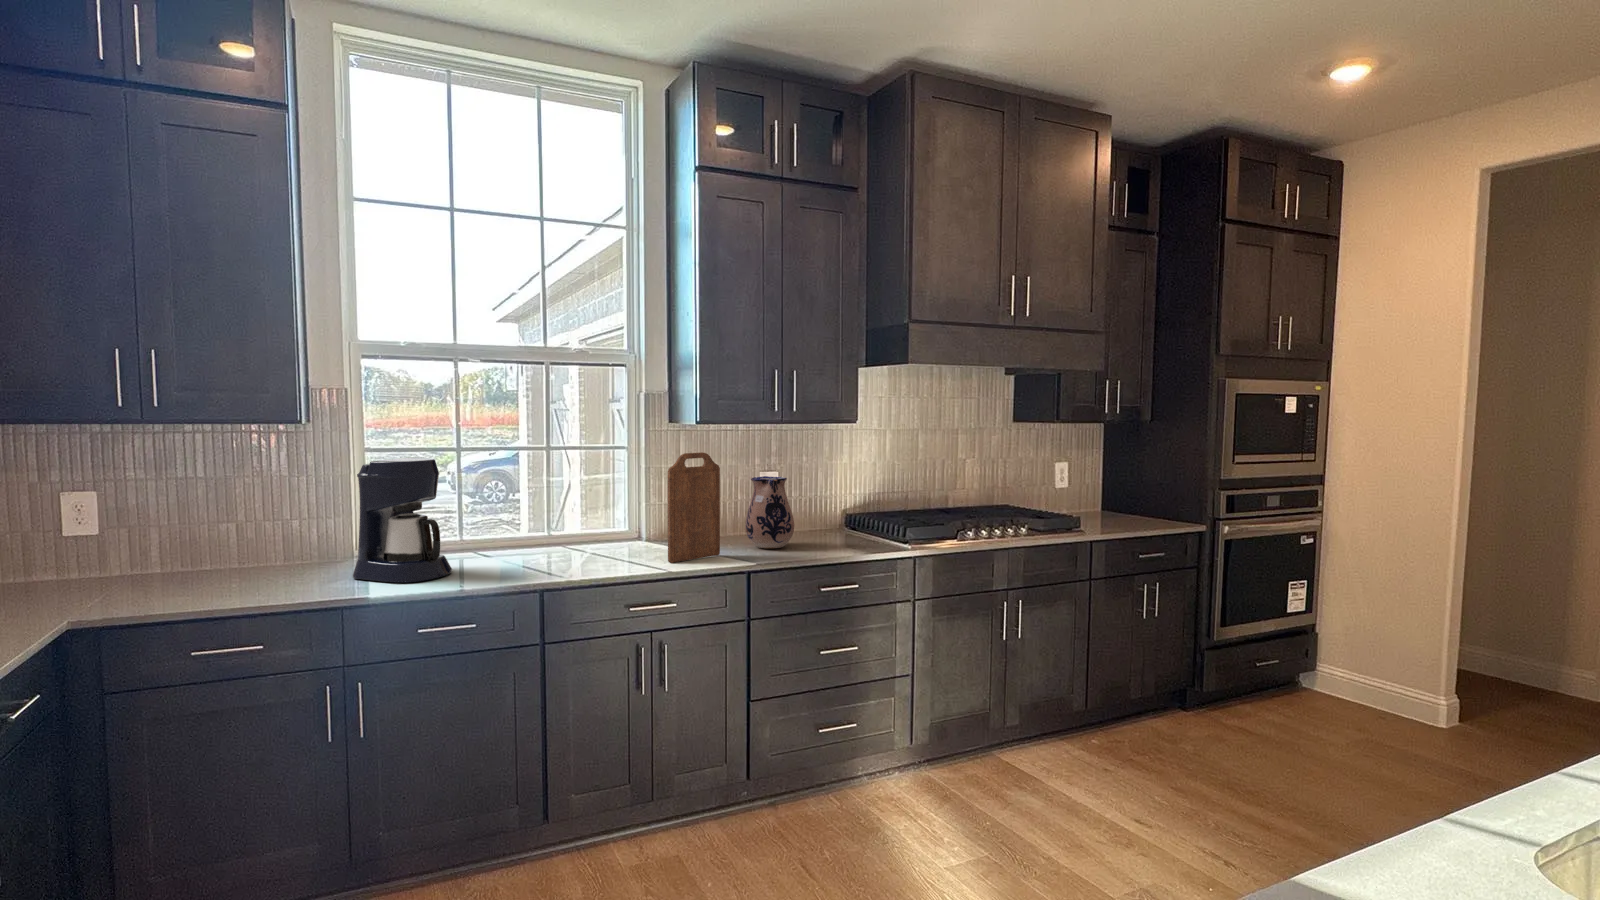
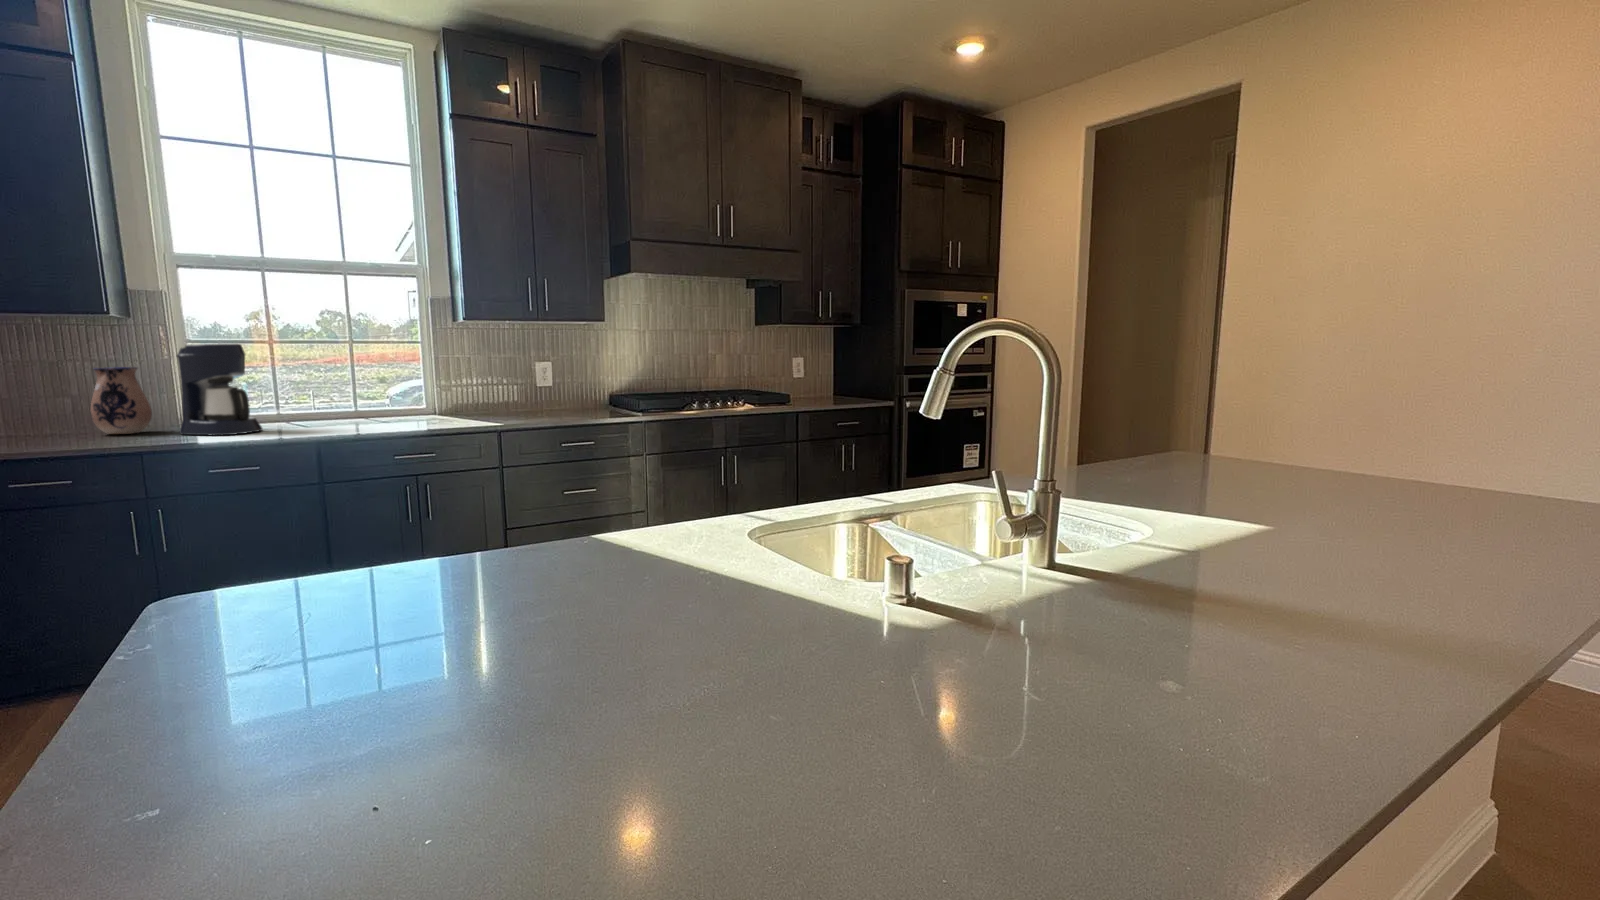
cutting board: present [668,452,720,563] -> none [438,341,489,424]
ceramic pitcher: present [745,476,794,548] -> present [91,367,152,434]

